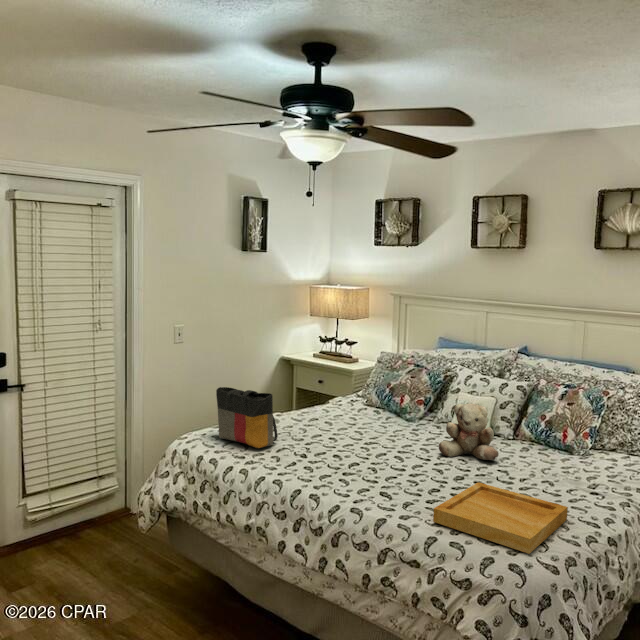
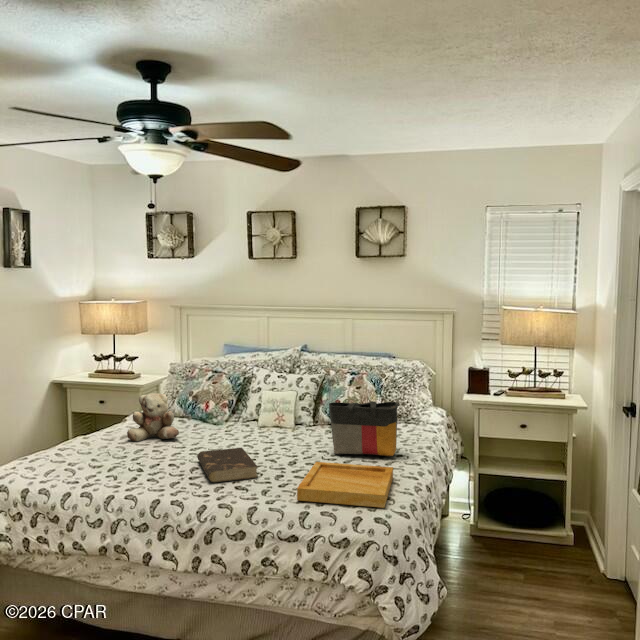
tote bag: present [216,387,278,448] -> present [329,401,399,456]
teddy bear: present [439,404,499,460] -> present [127,393,179,441]
book: none [356,449,410,487] -> present [197,448,258,482]

